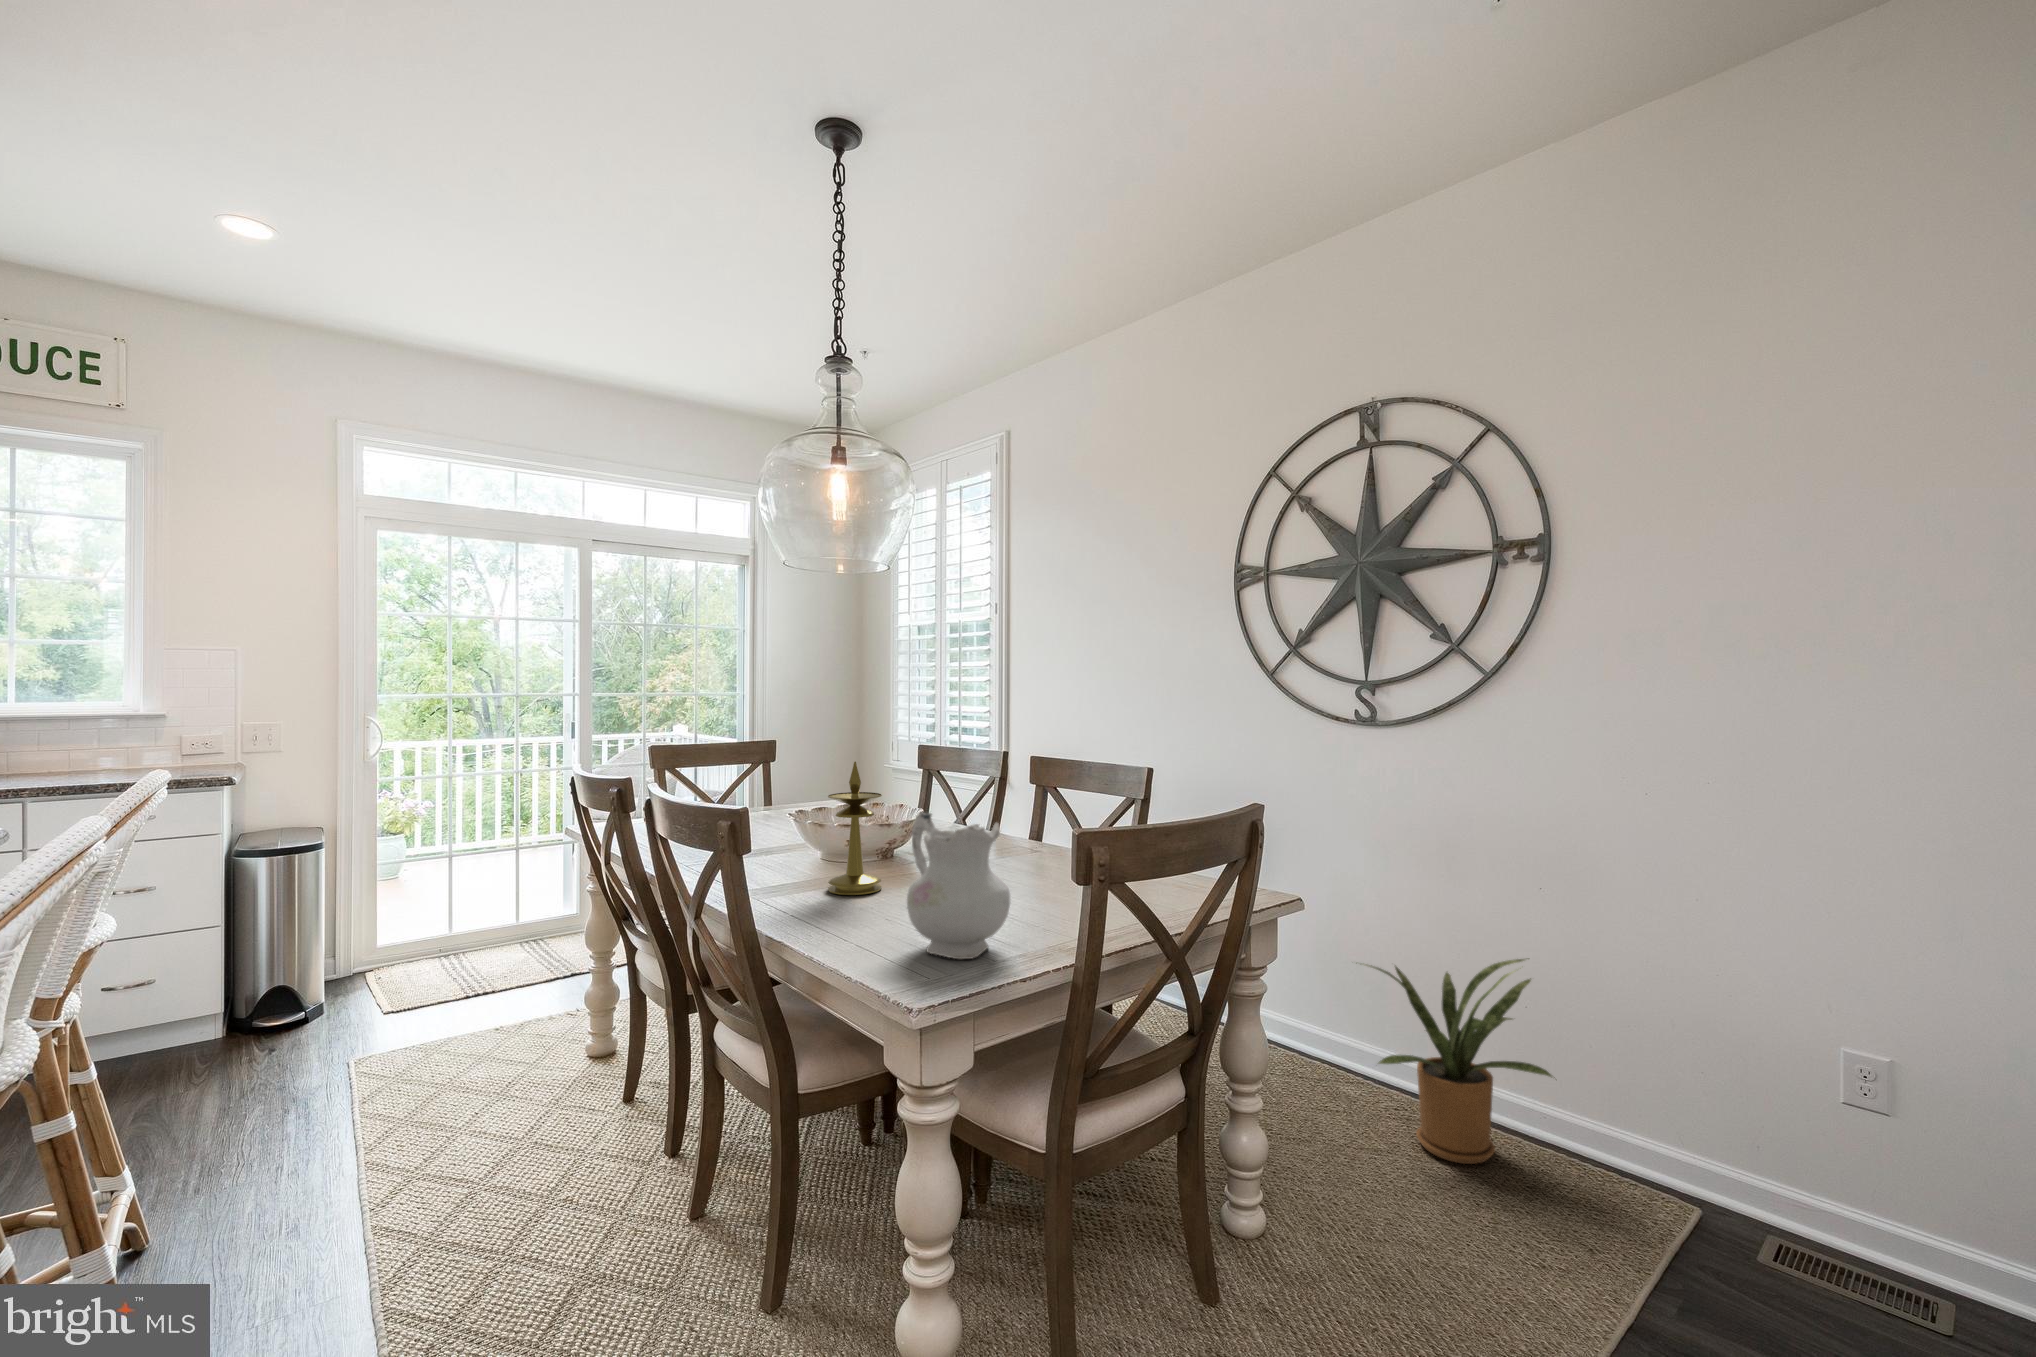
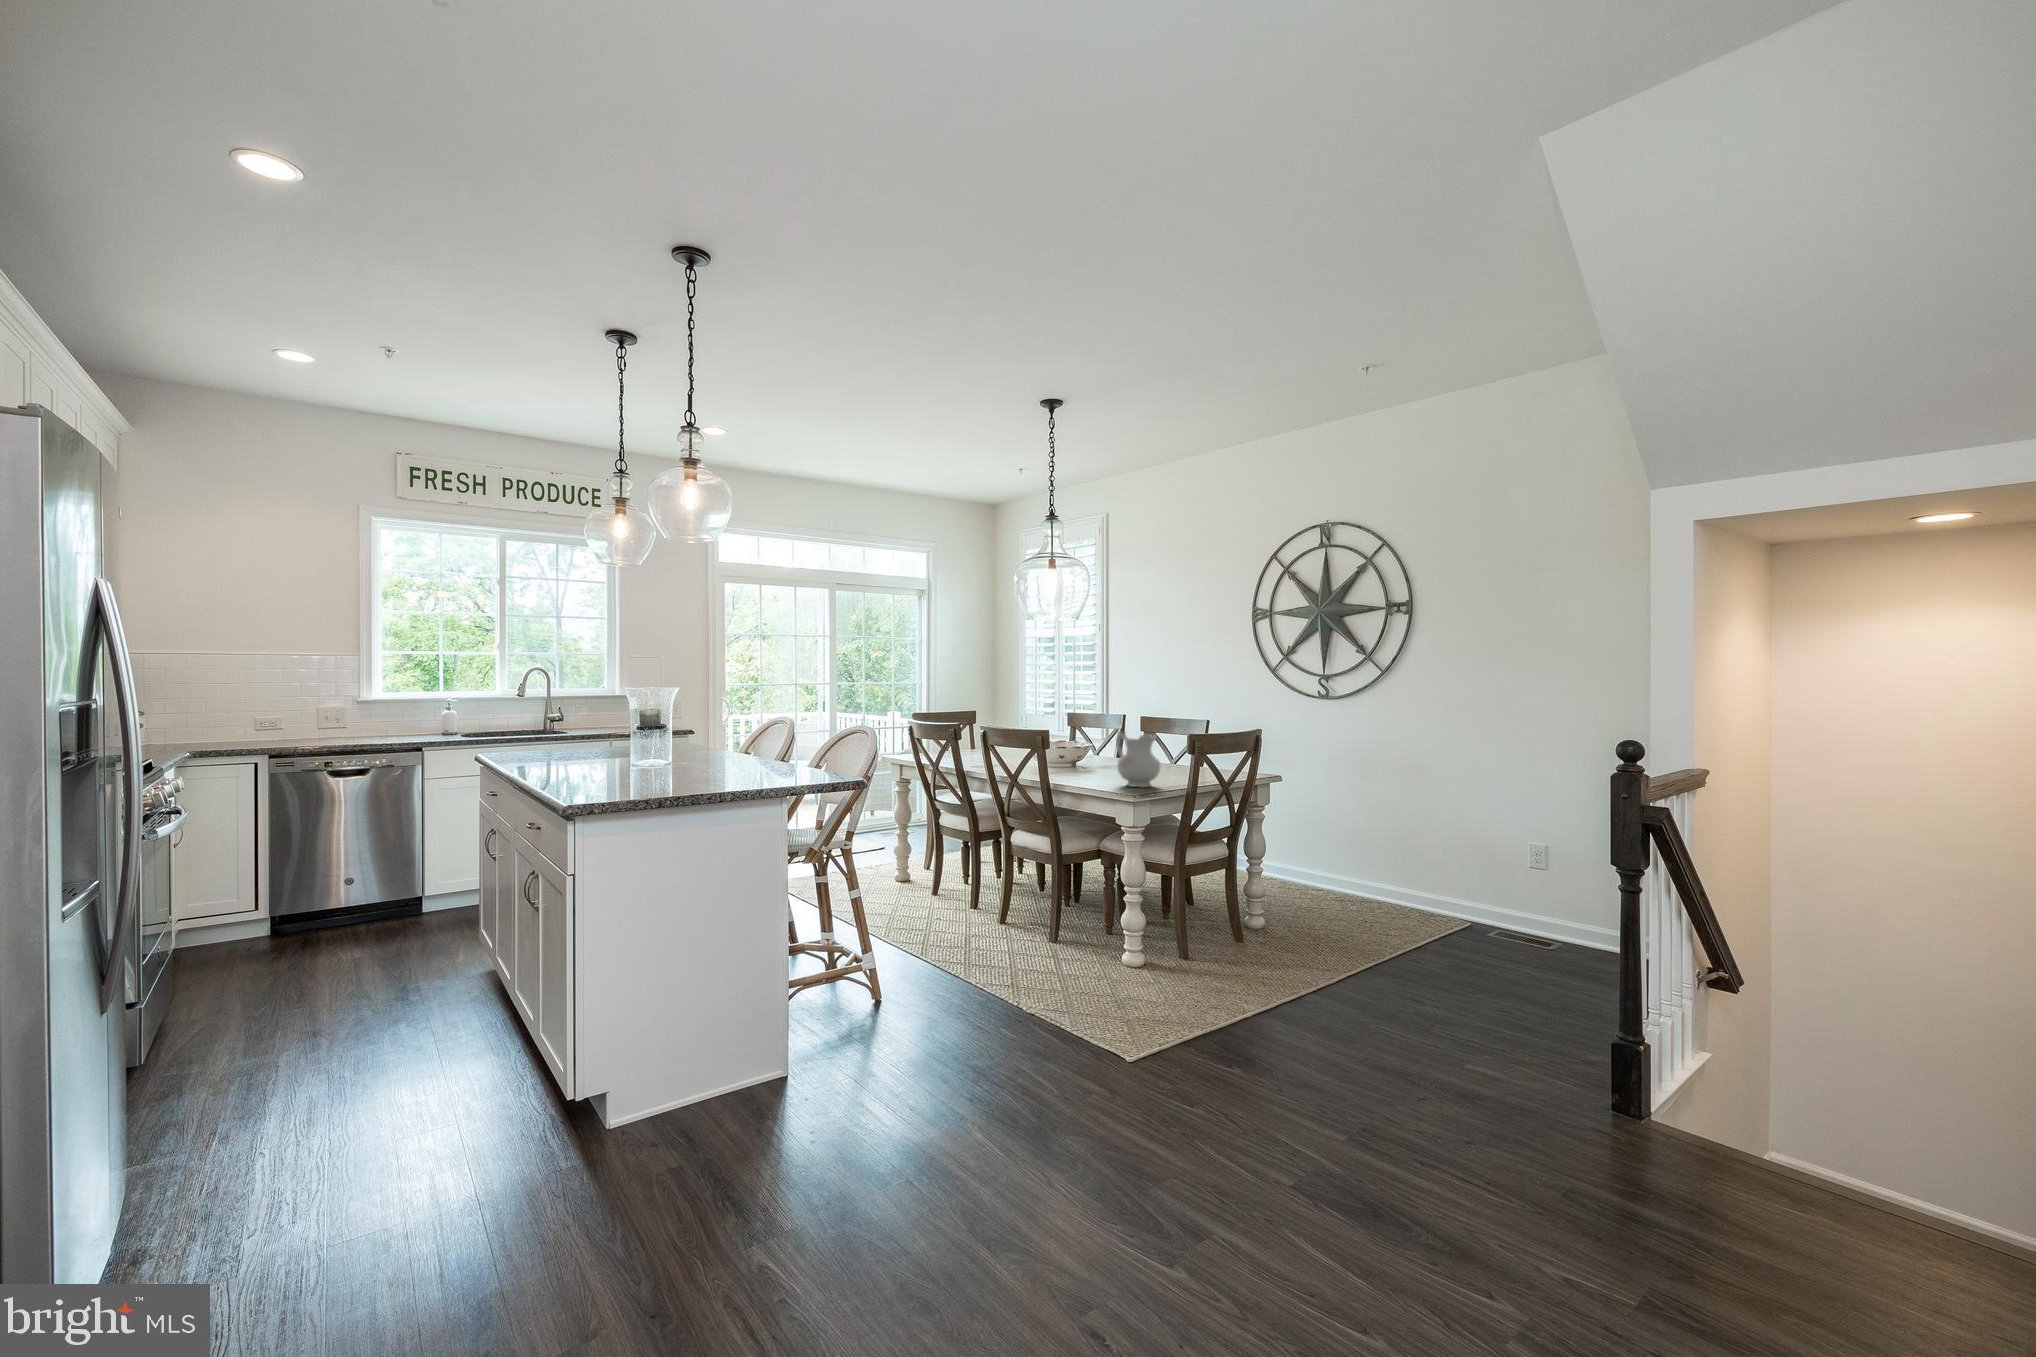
candlestick: present [828,762,882,895] -> none [1061,713,1087,774]
house plant: present [1366,958,1555,1164] -> none [1312,811,1410,911]

